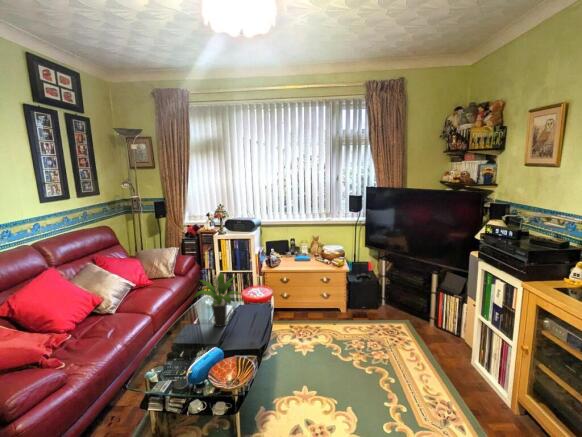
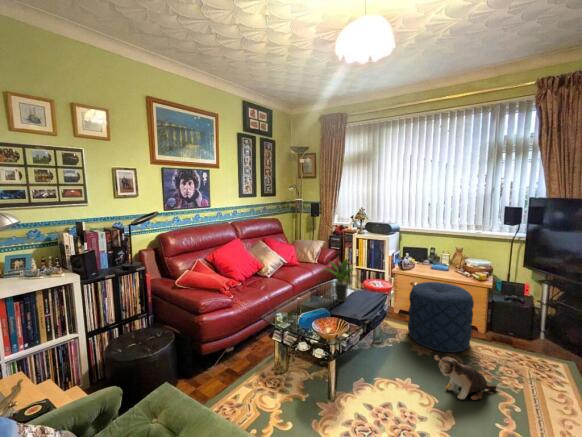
pouf: none [286,275,341,344] -> present [408,282,474,353]
plush toy: none [330,357,375,393] -> present [434,355,497,400]

